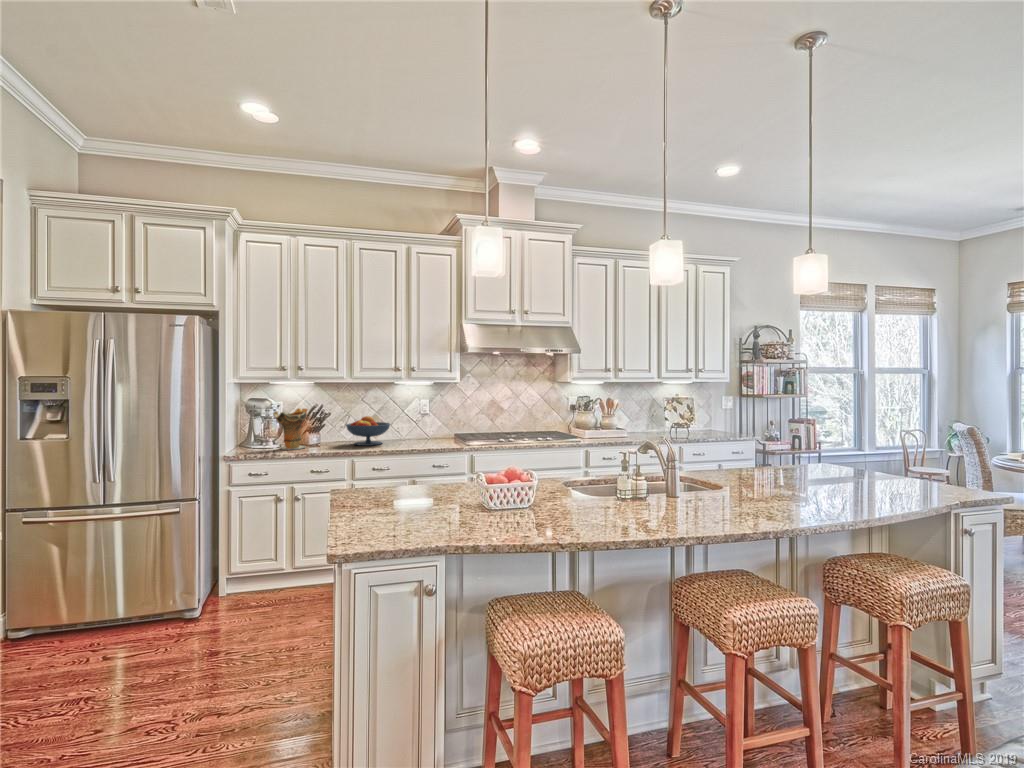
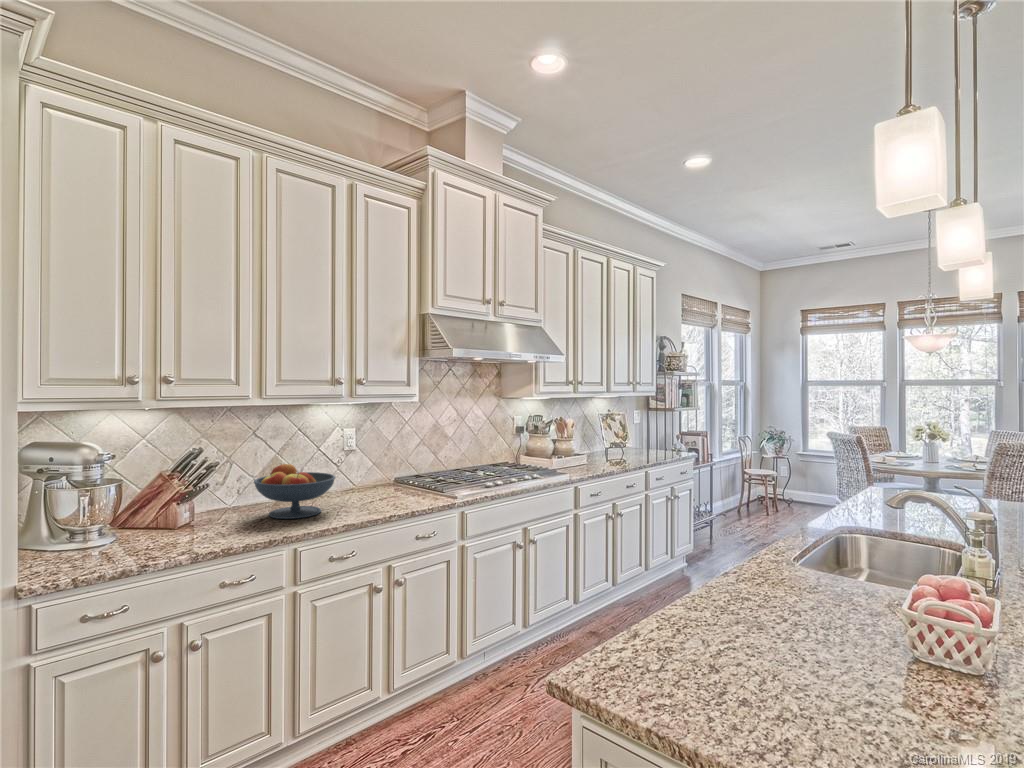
decorative vase: present [273,408,307,450] -> none [115,459,190,549]

